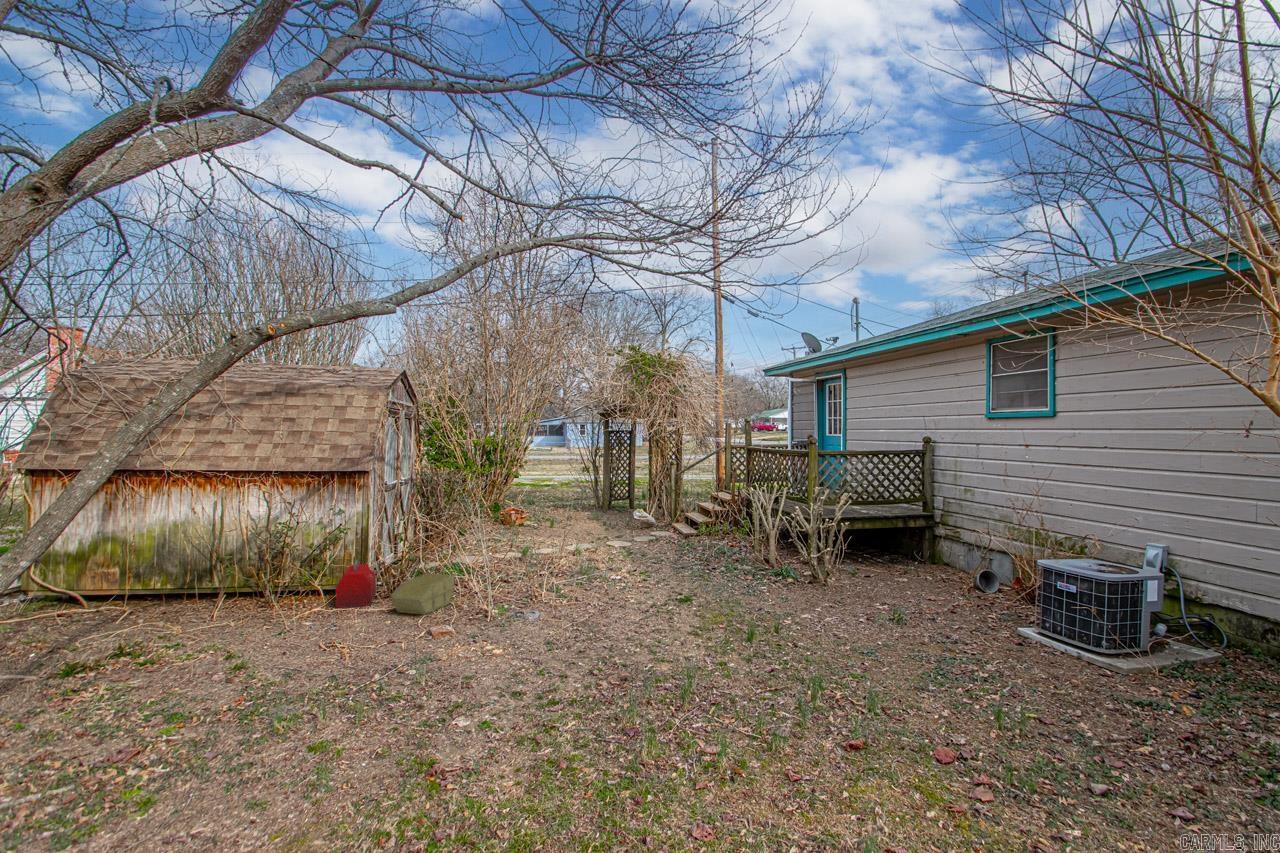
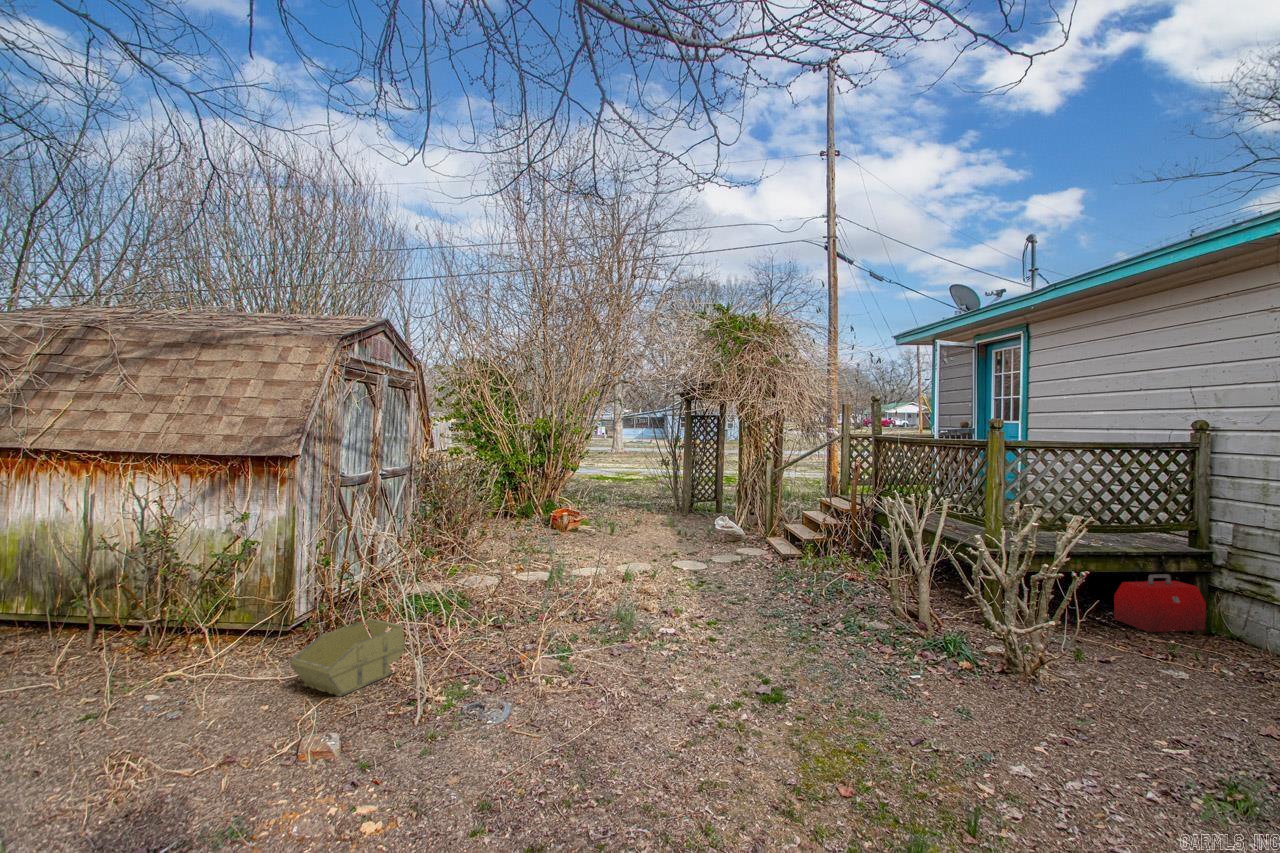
toolbox: present [336,561,375,608] -> present [1114,574,1206,632]

